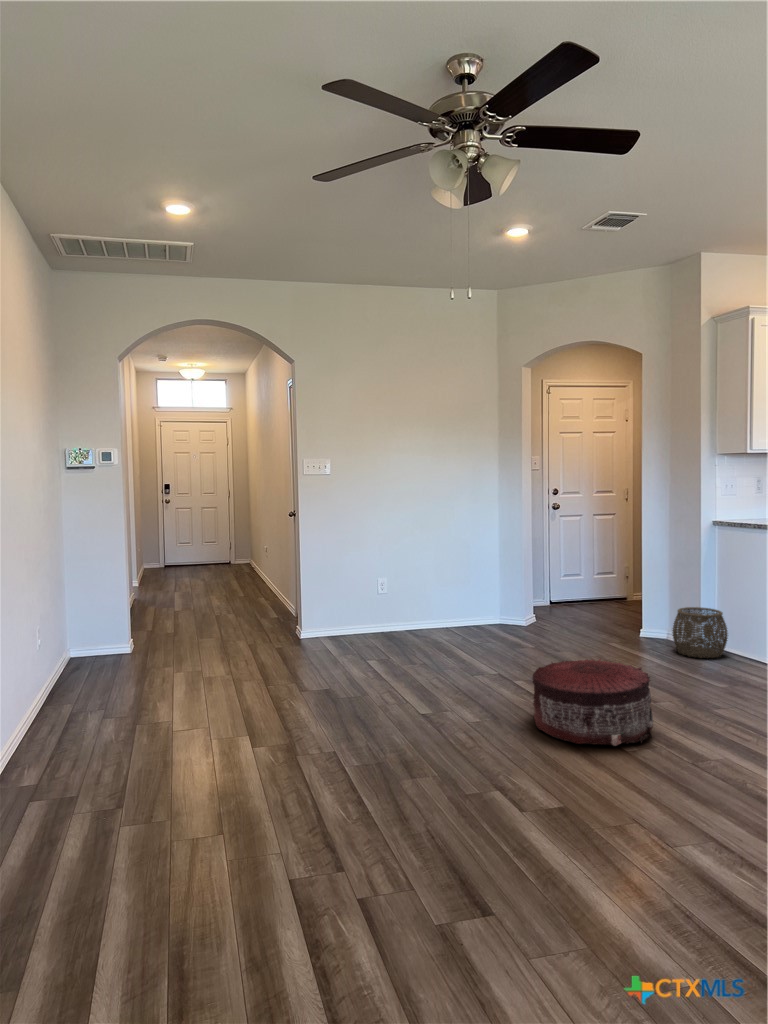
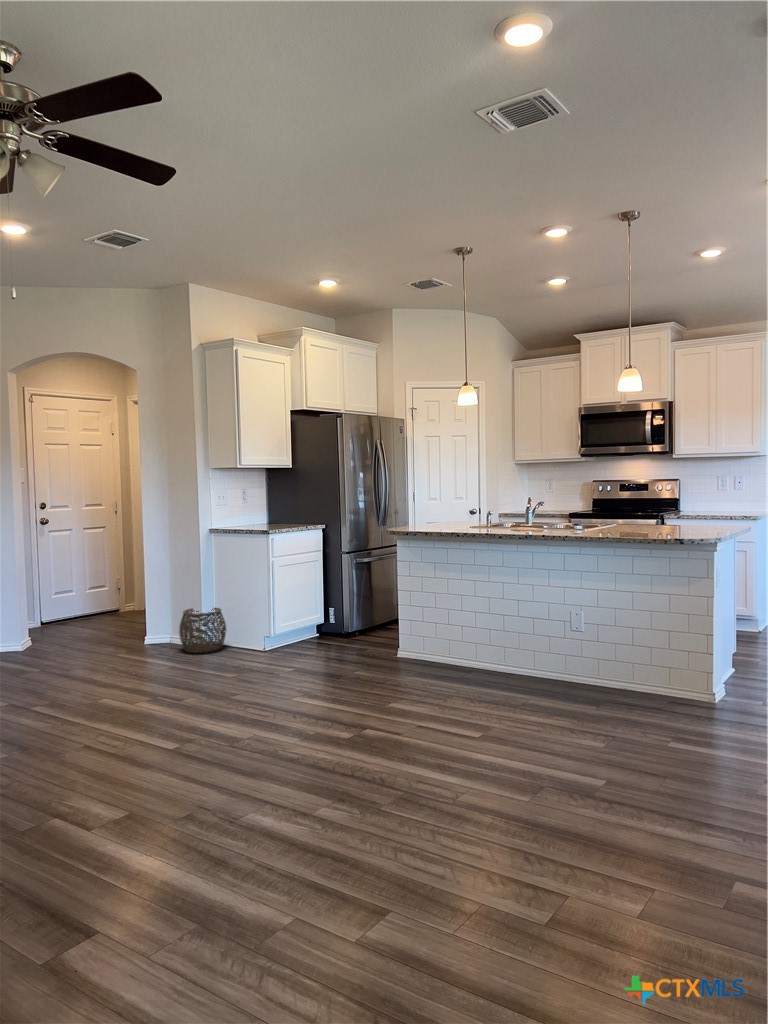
pouf: present [533,659,653,746] -> none [65,666,188,753]

